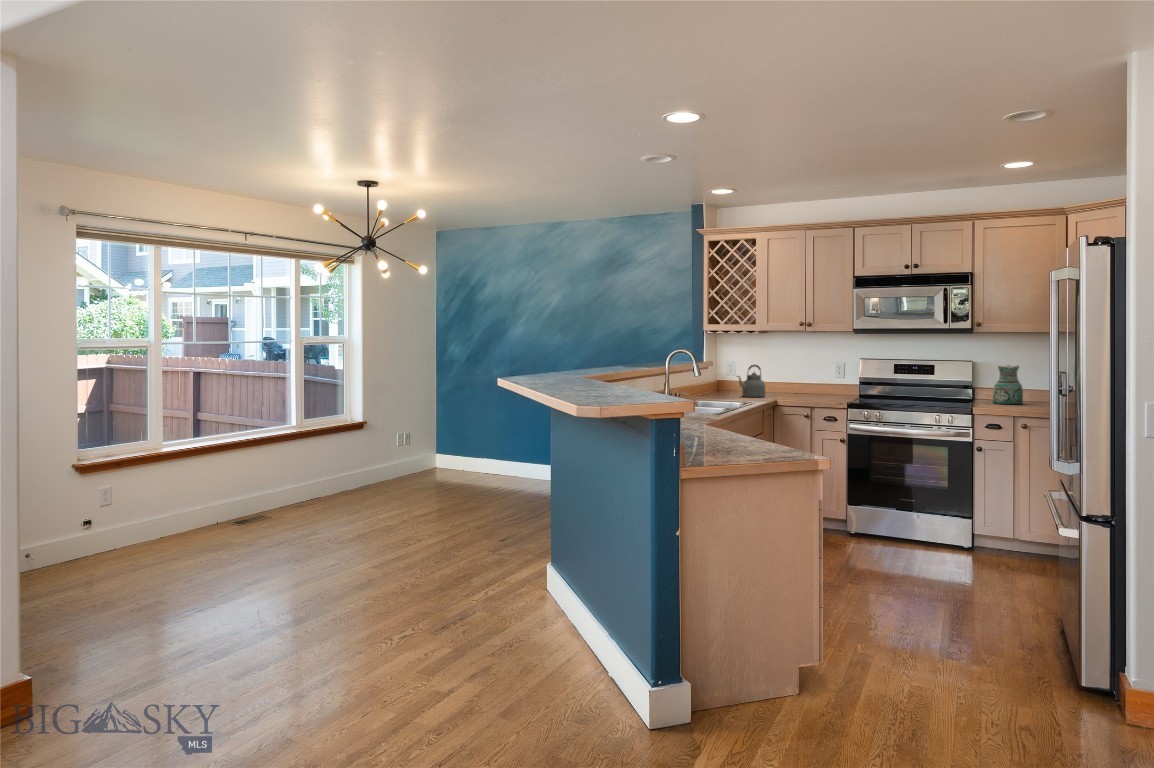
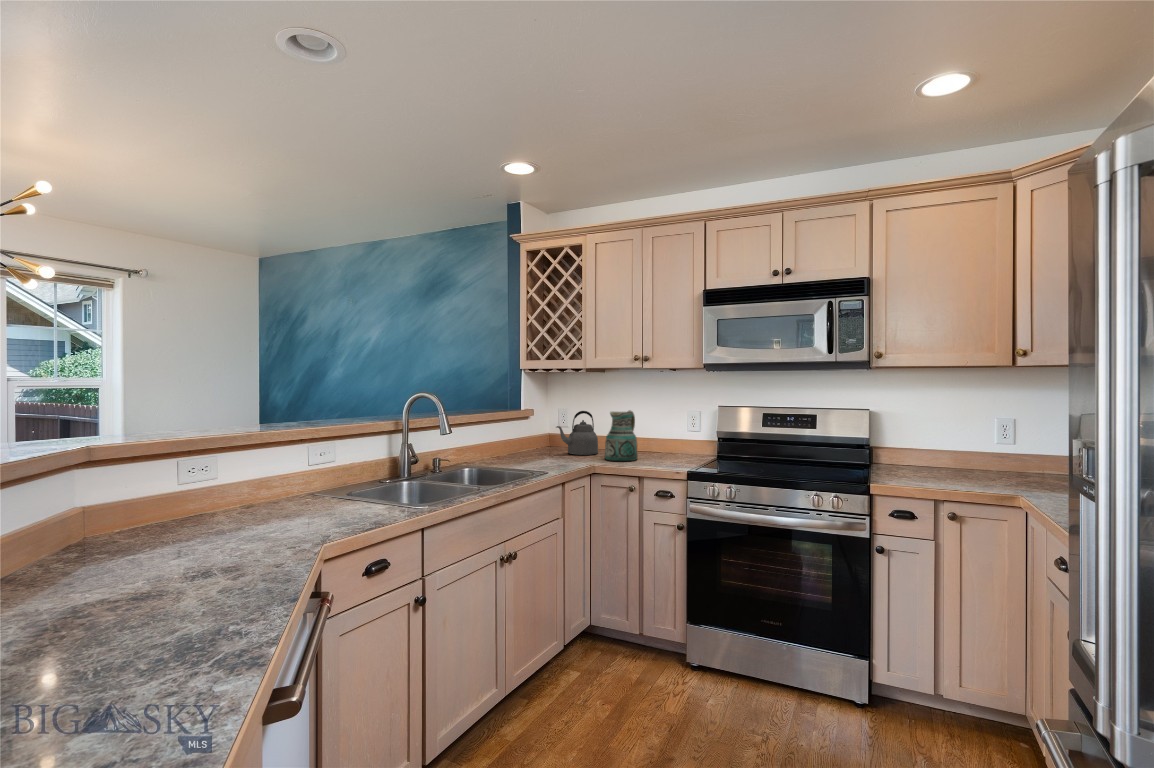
ceramic pitcher: present [993,365,1023,404] -> present [605,410,638,461]

